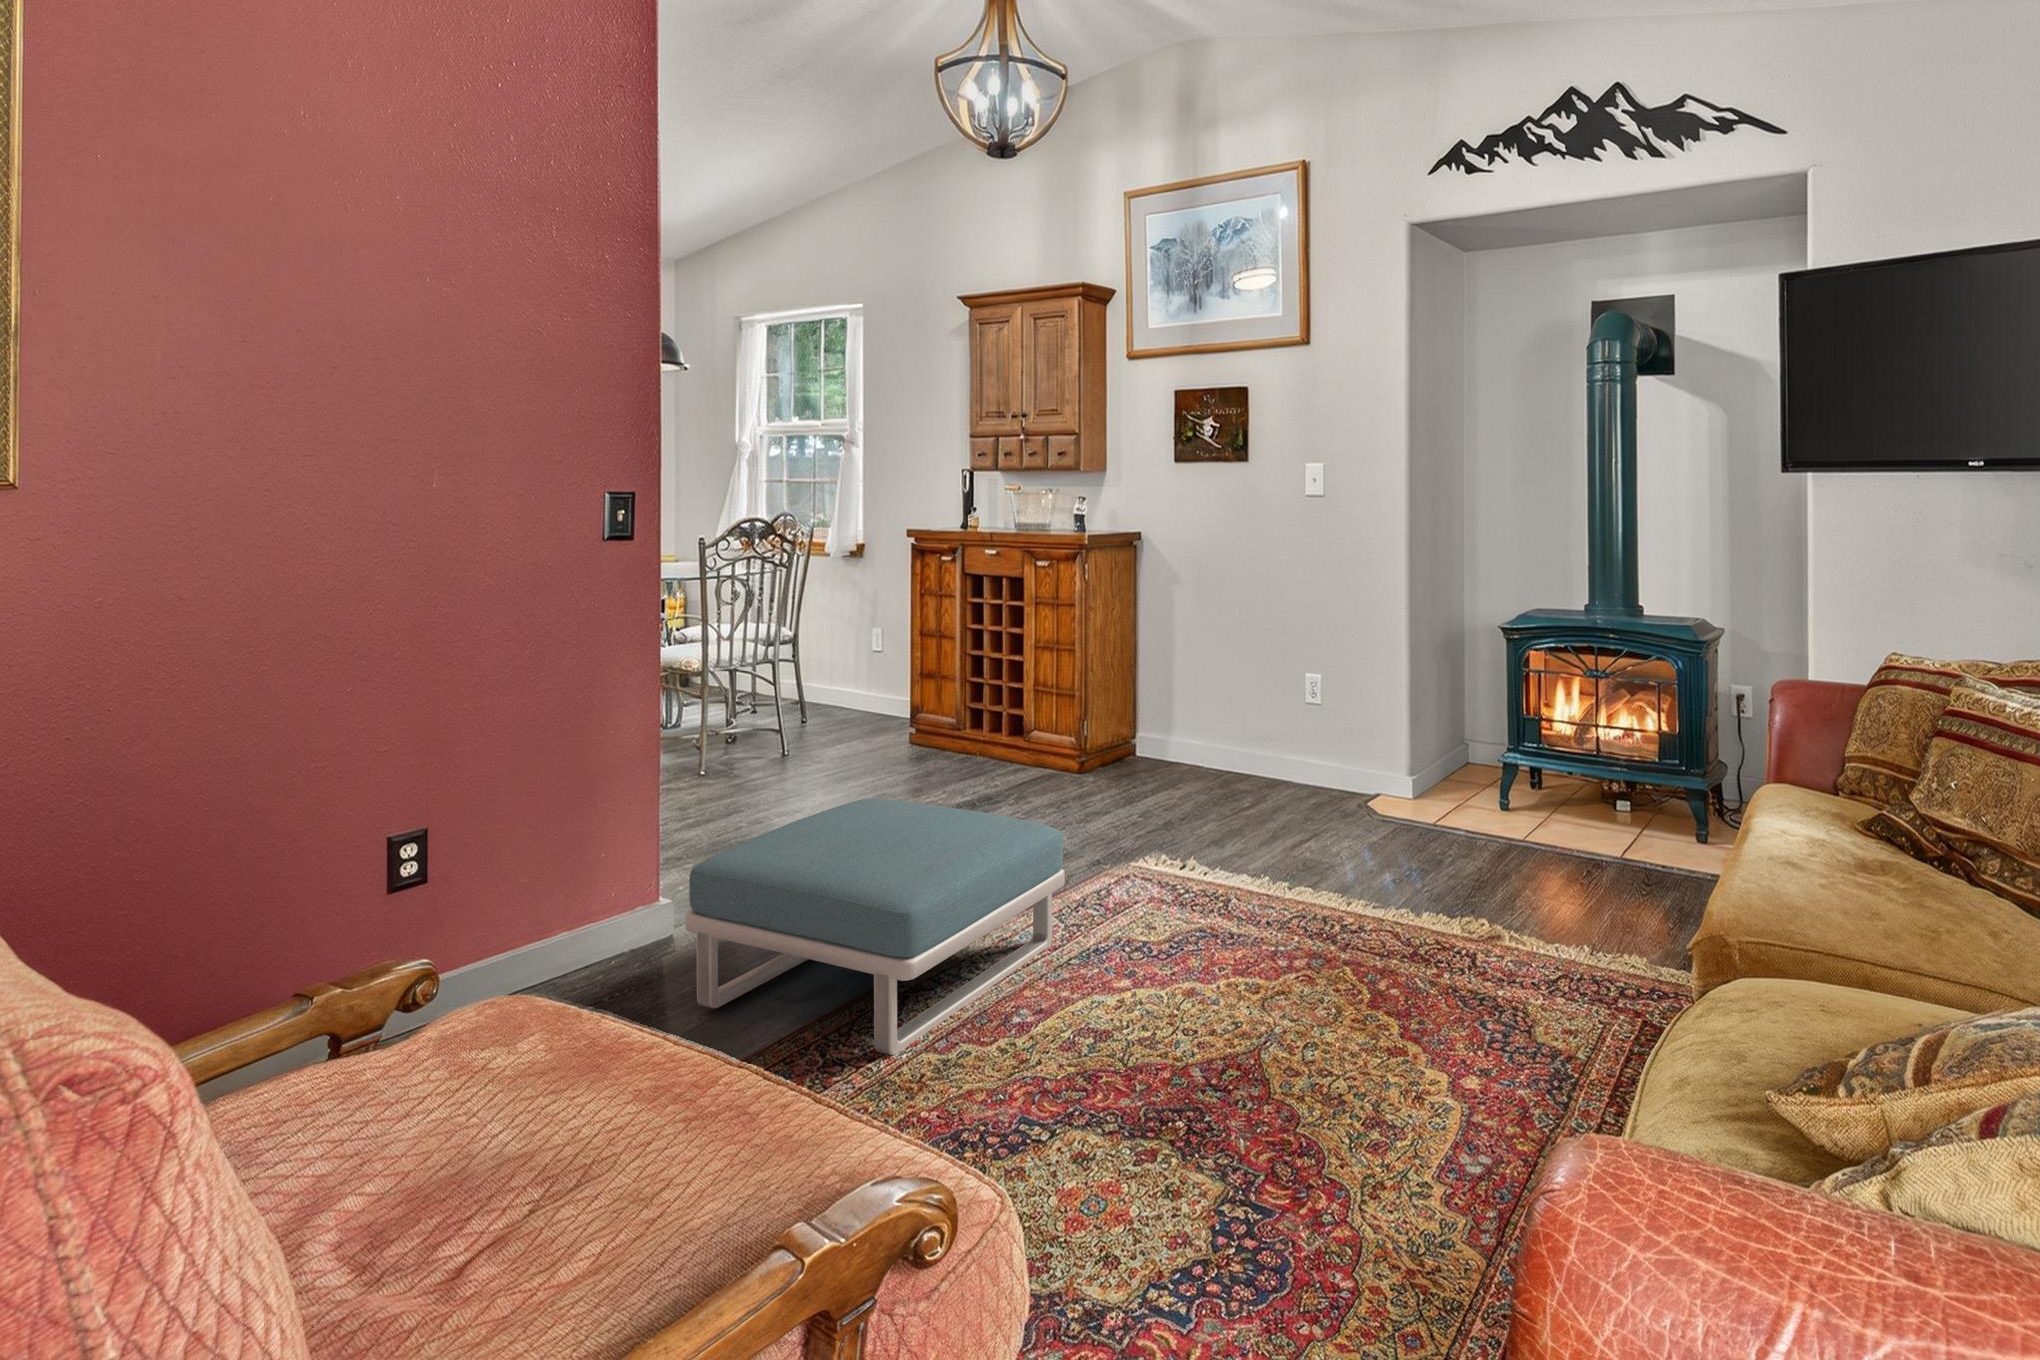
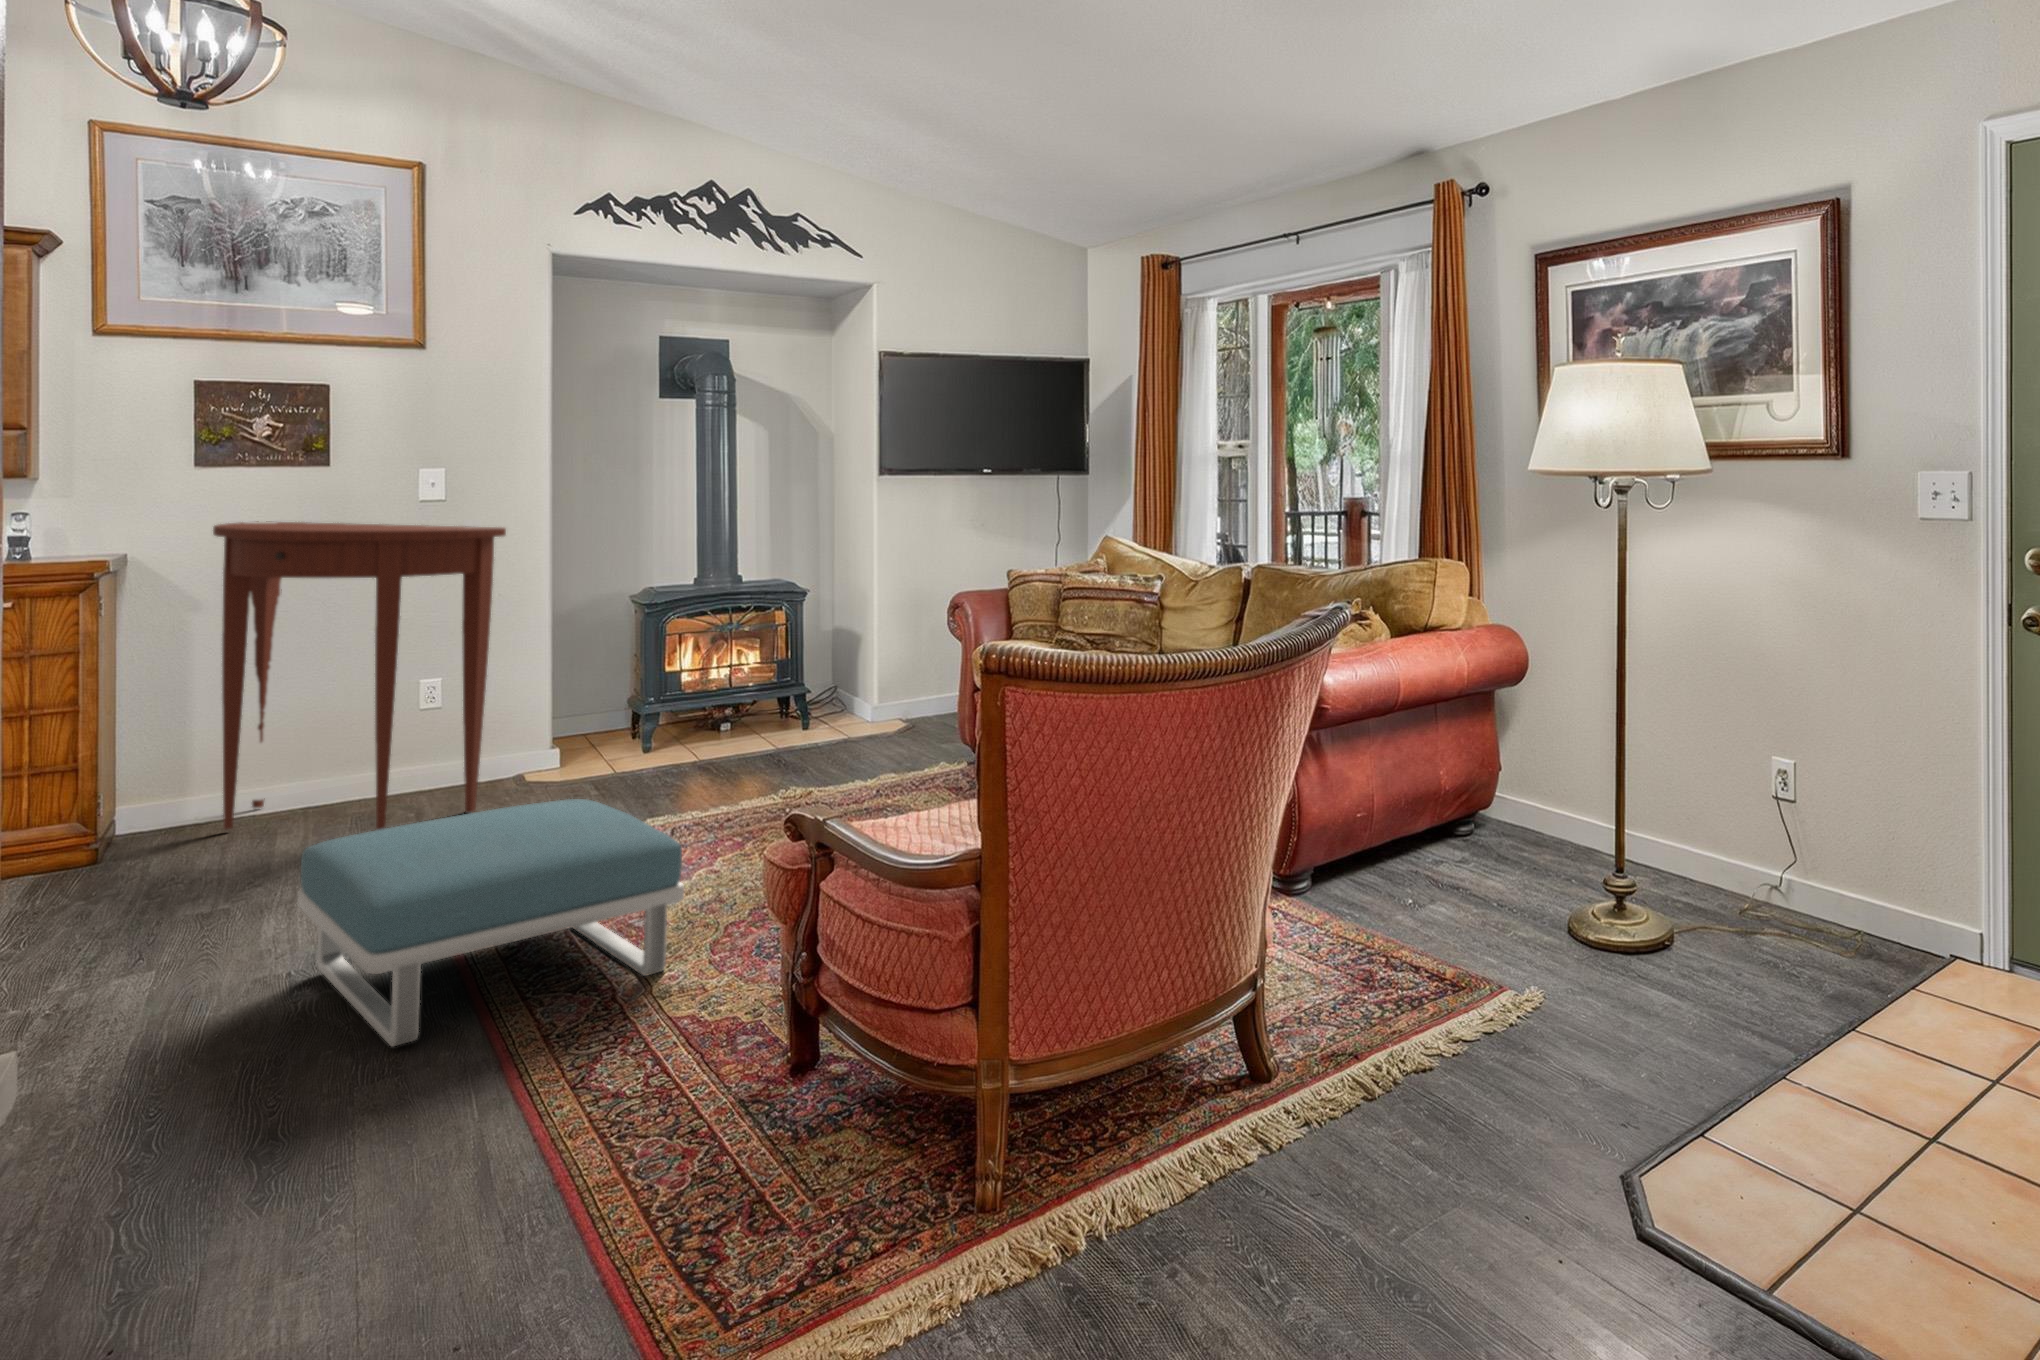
console table: none [1132,511,1290,817] -> present [213,522,506,830]

